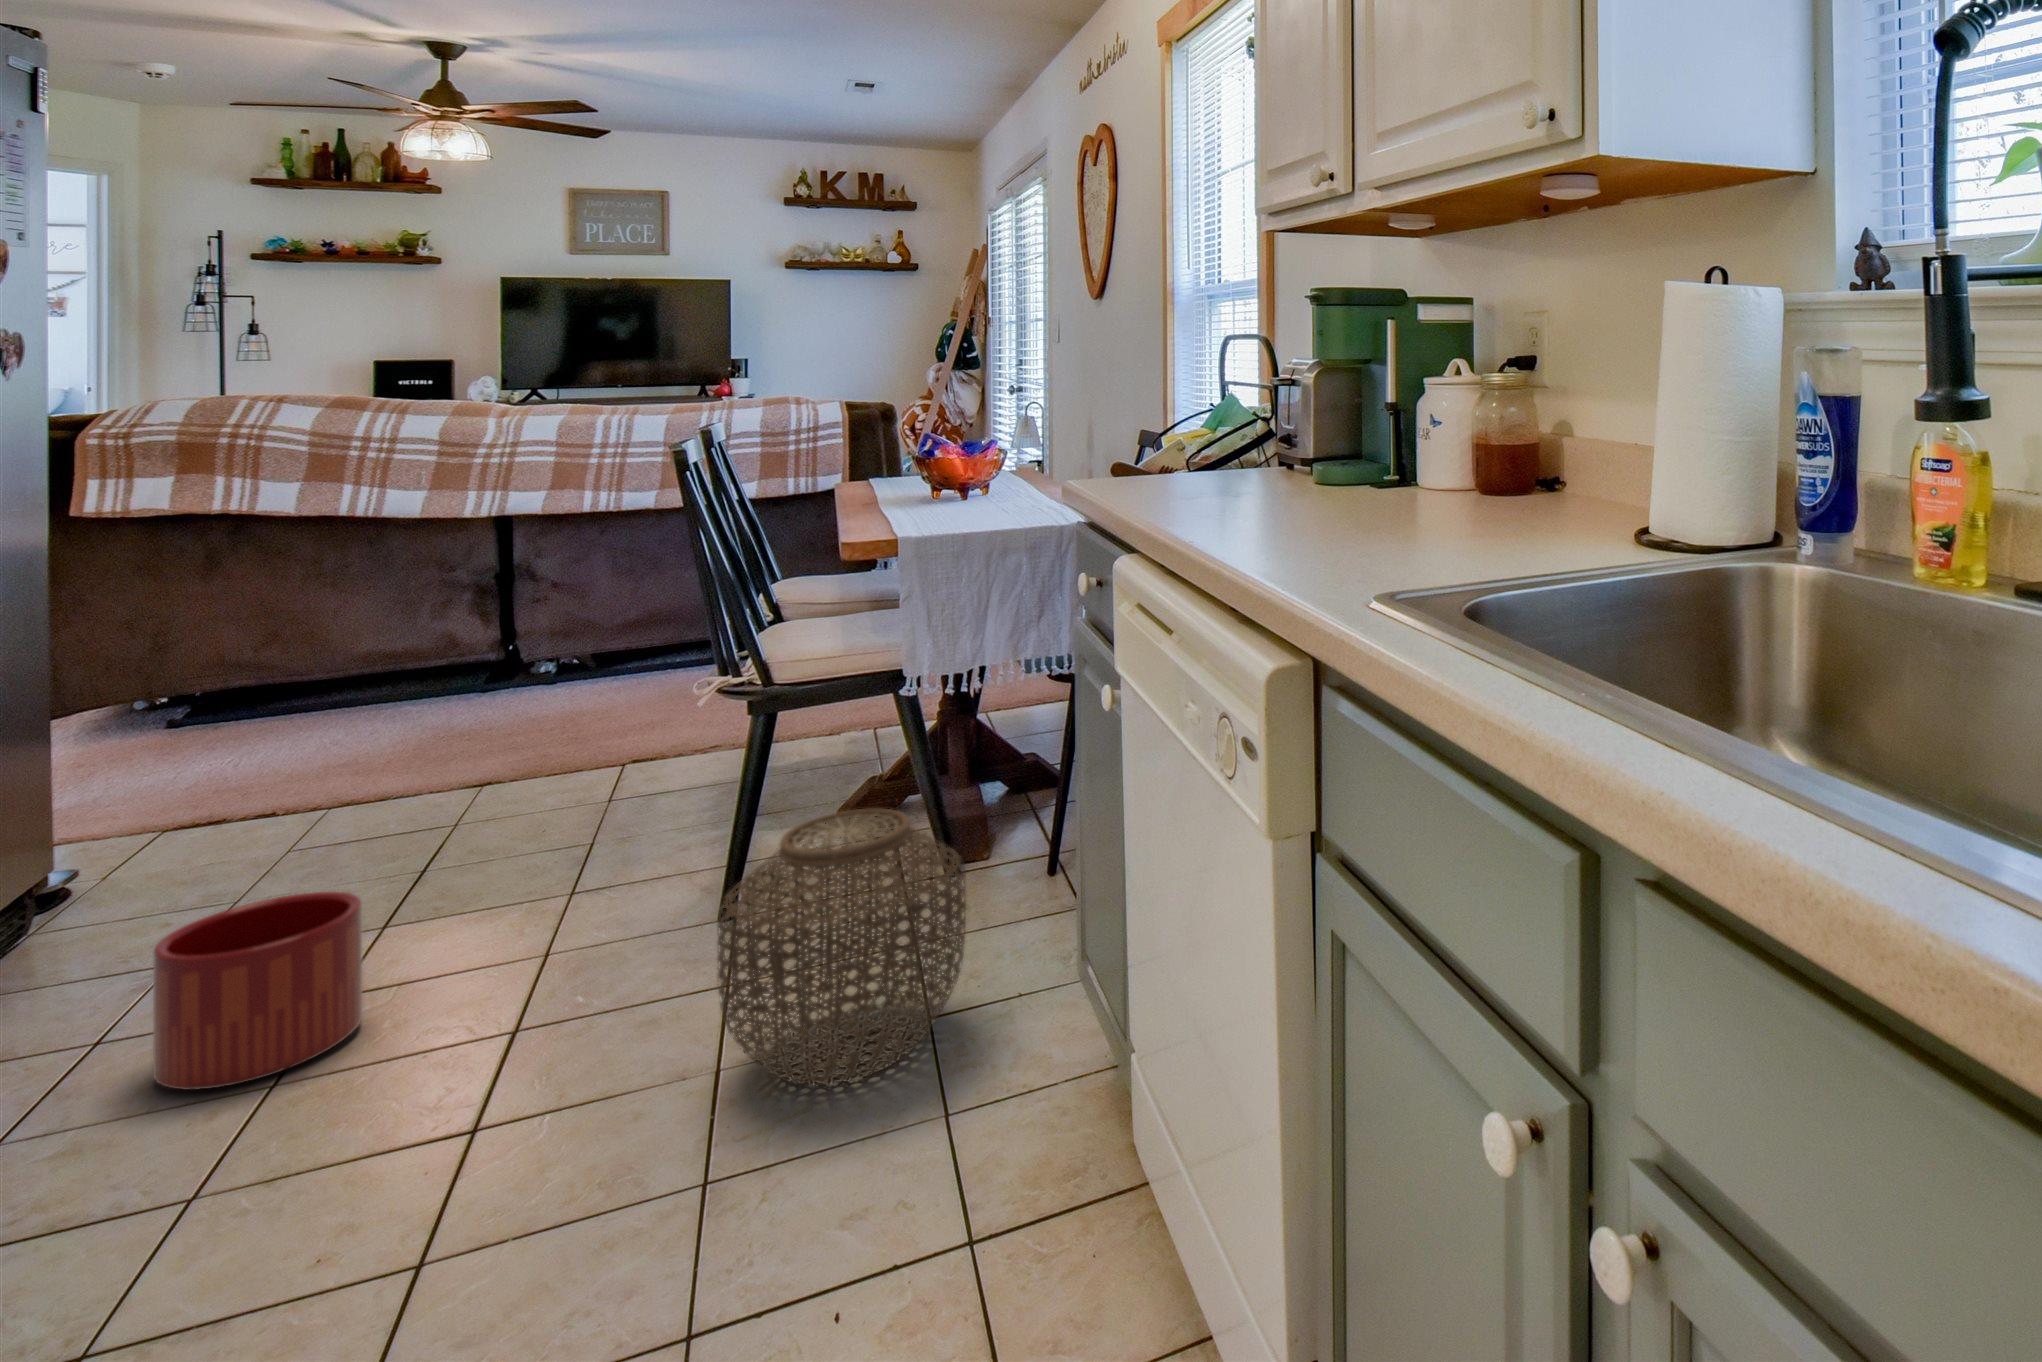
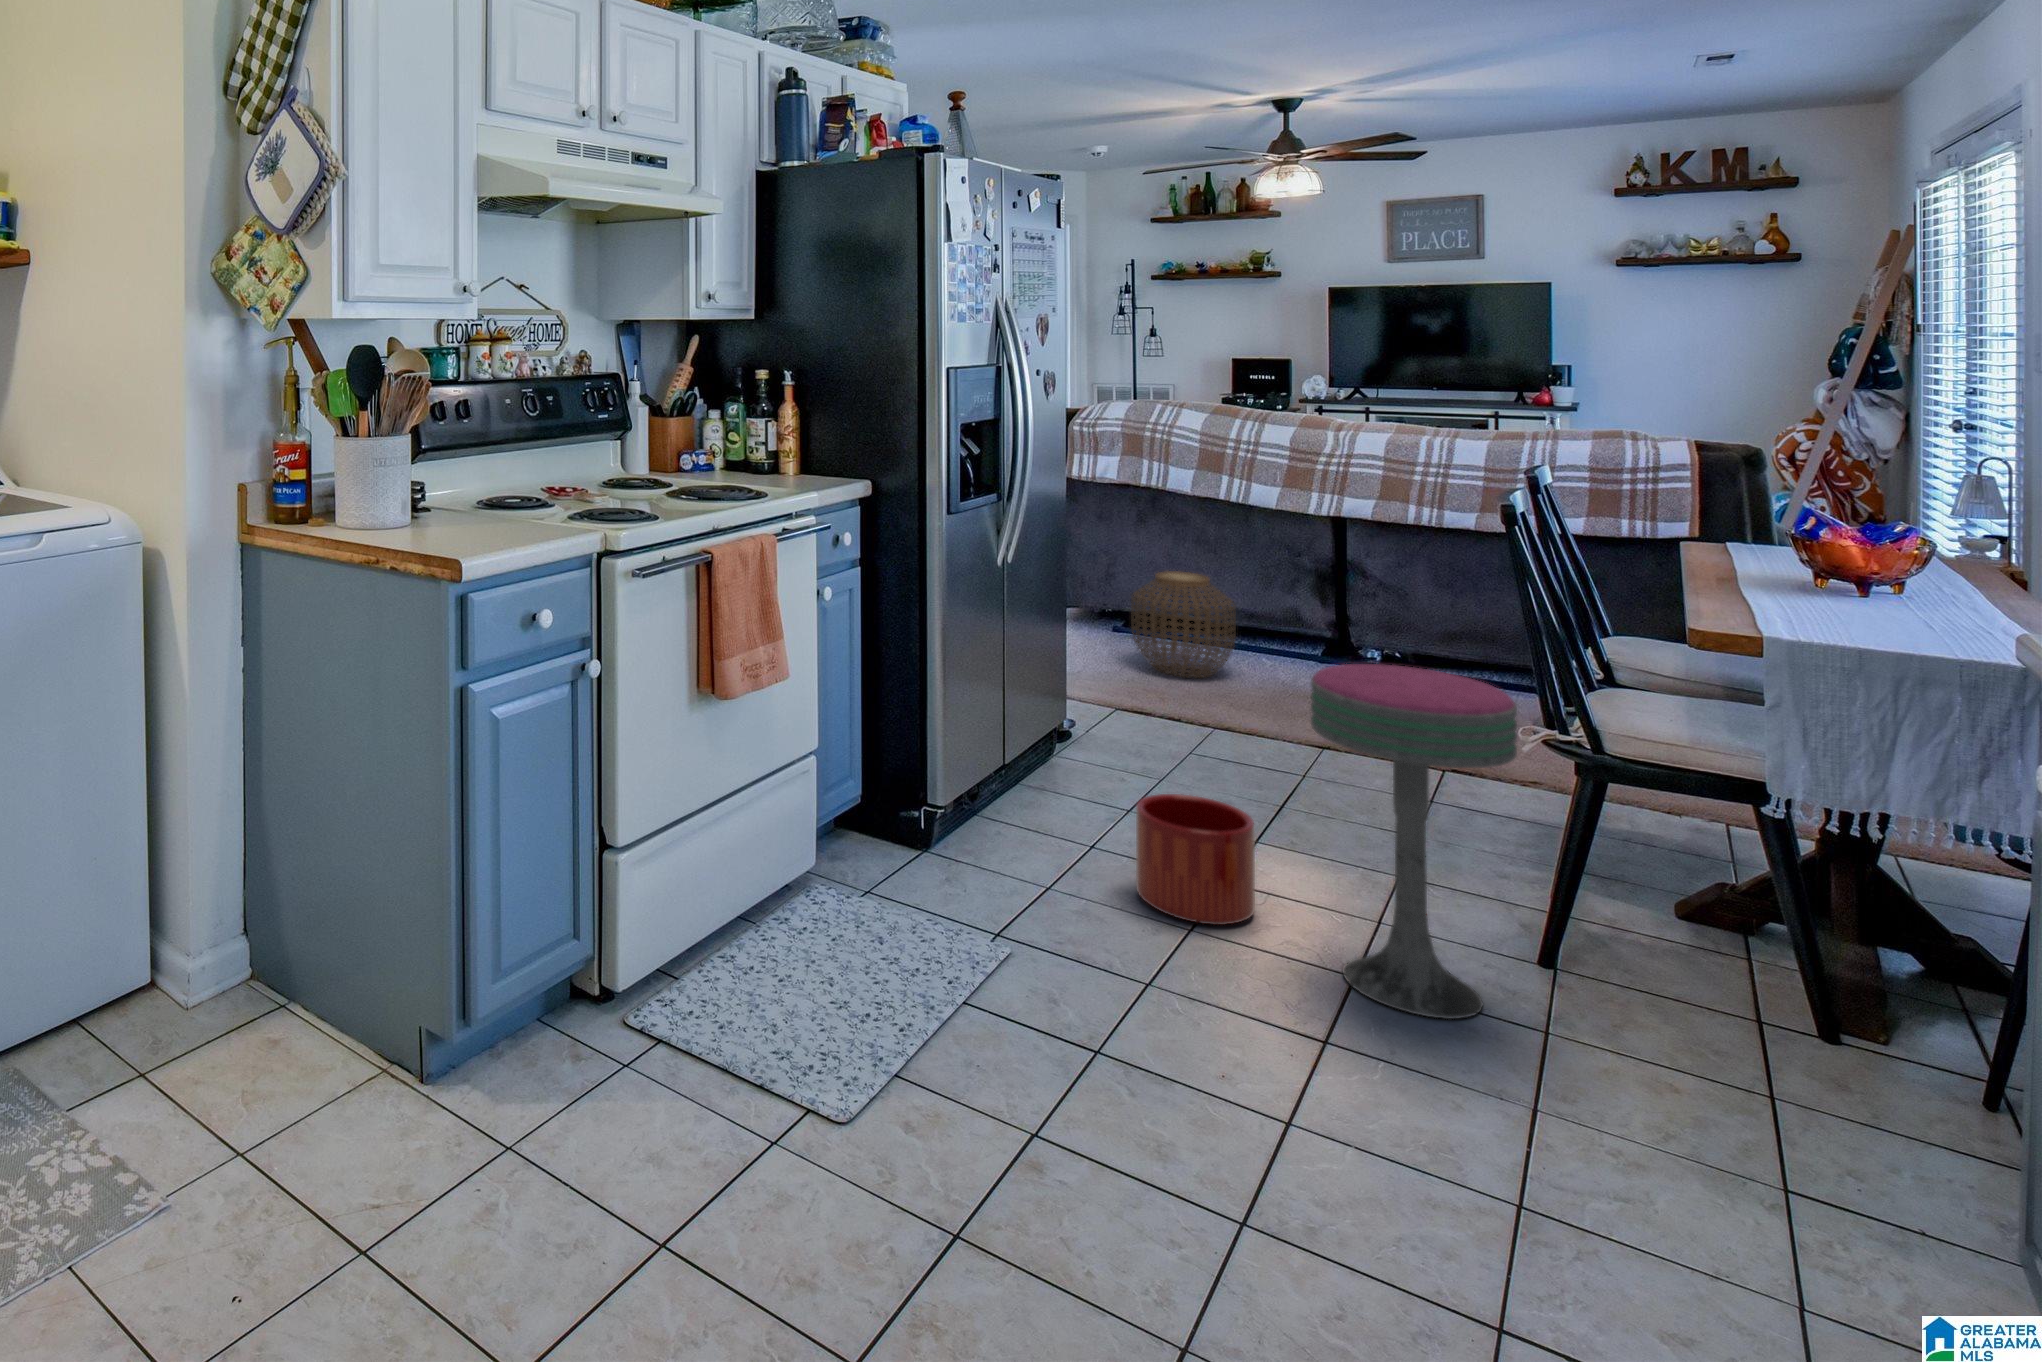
bar stool: none [442,639,690,1055] -> present [1311,664,1517,1019]
woven basket: present [718,808,966,1086] -> present [1131,571,1236,678]

